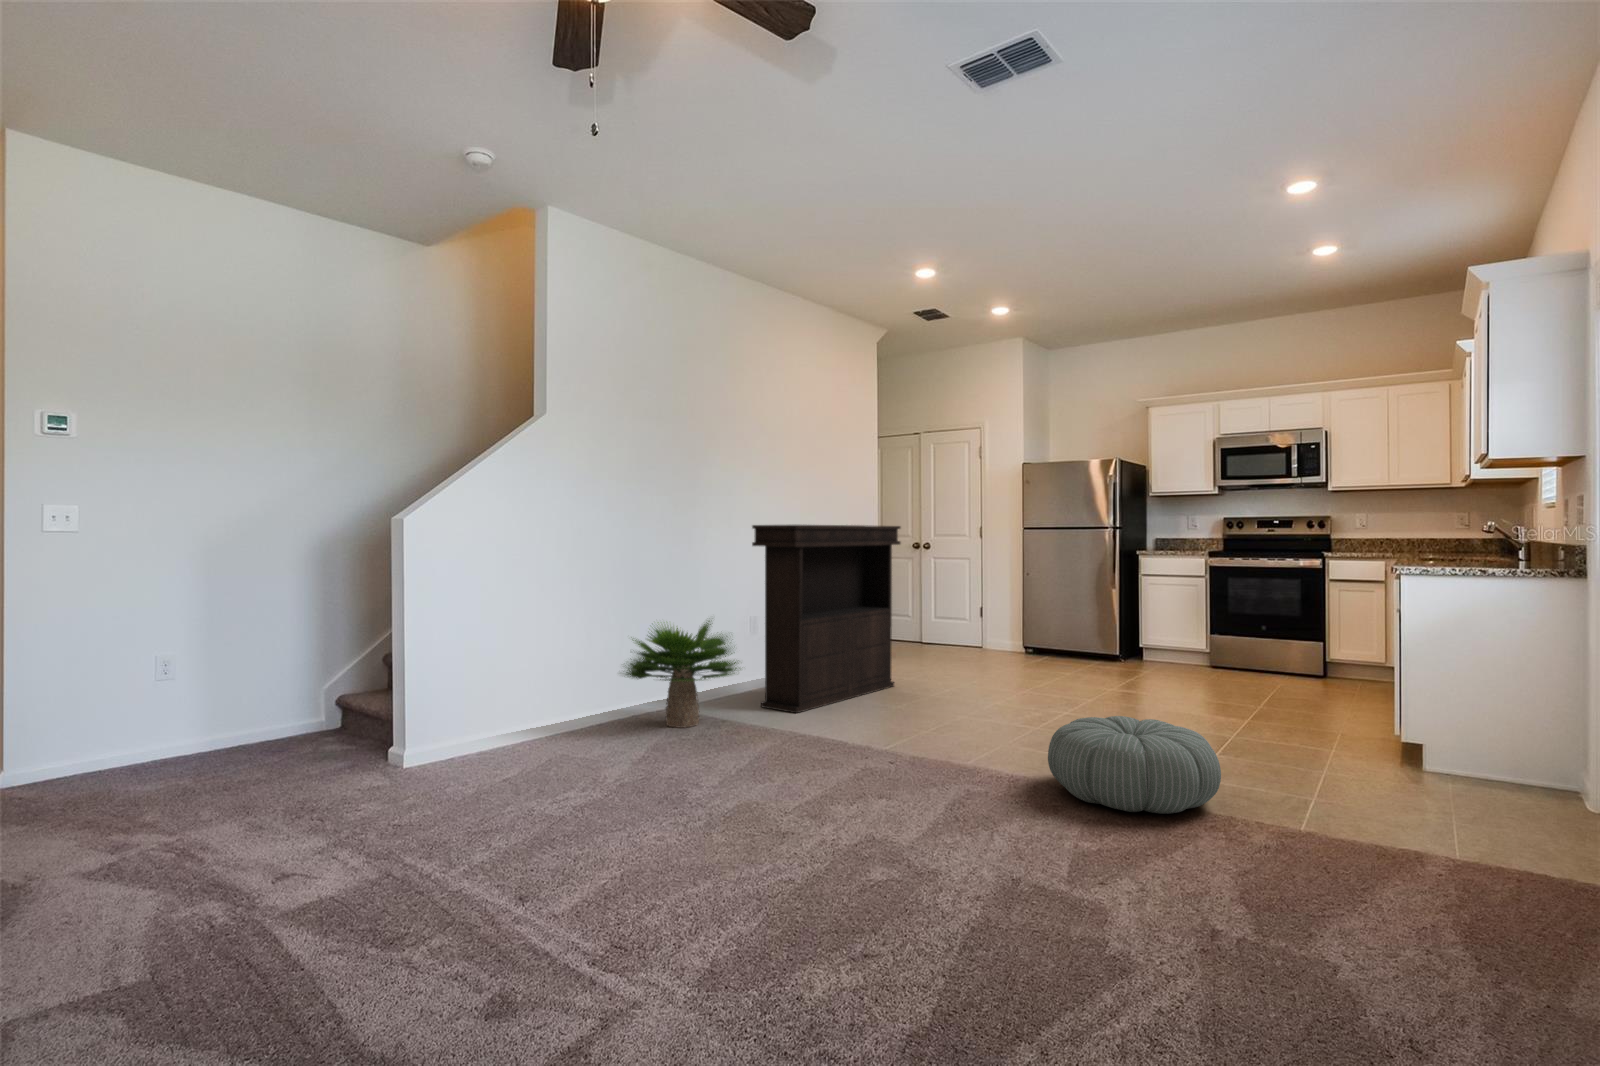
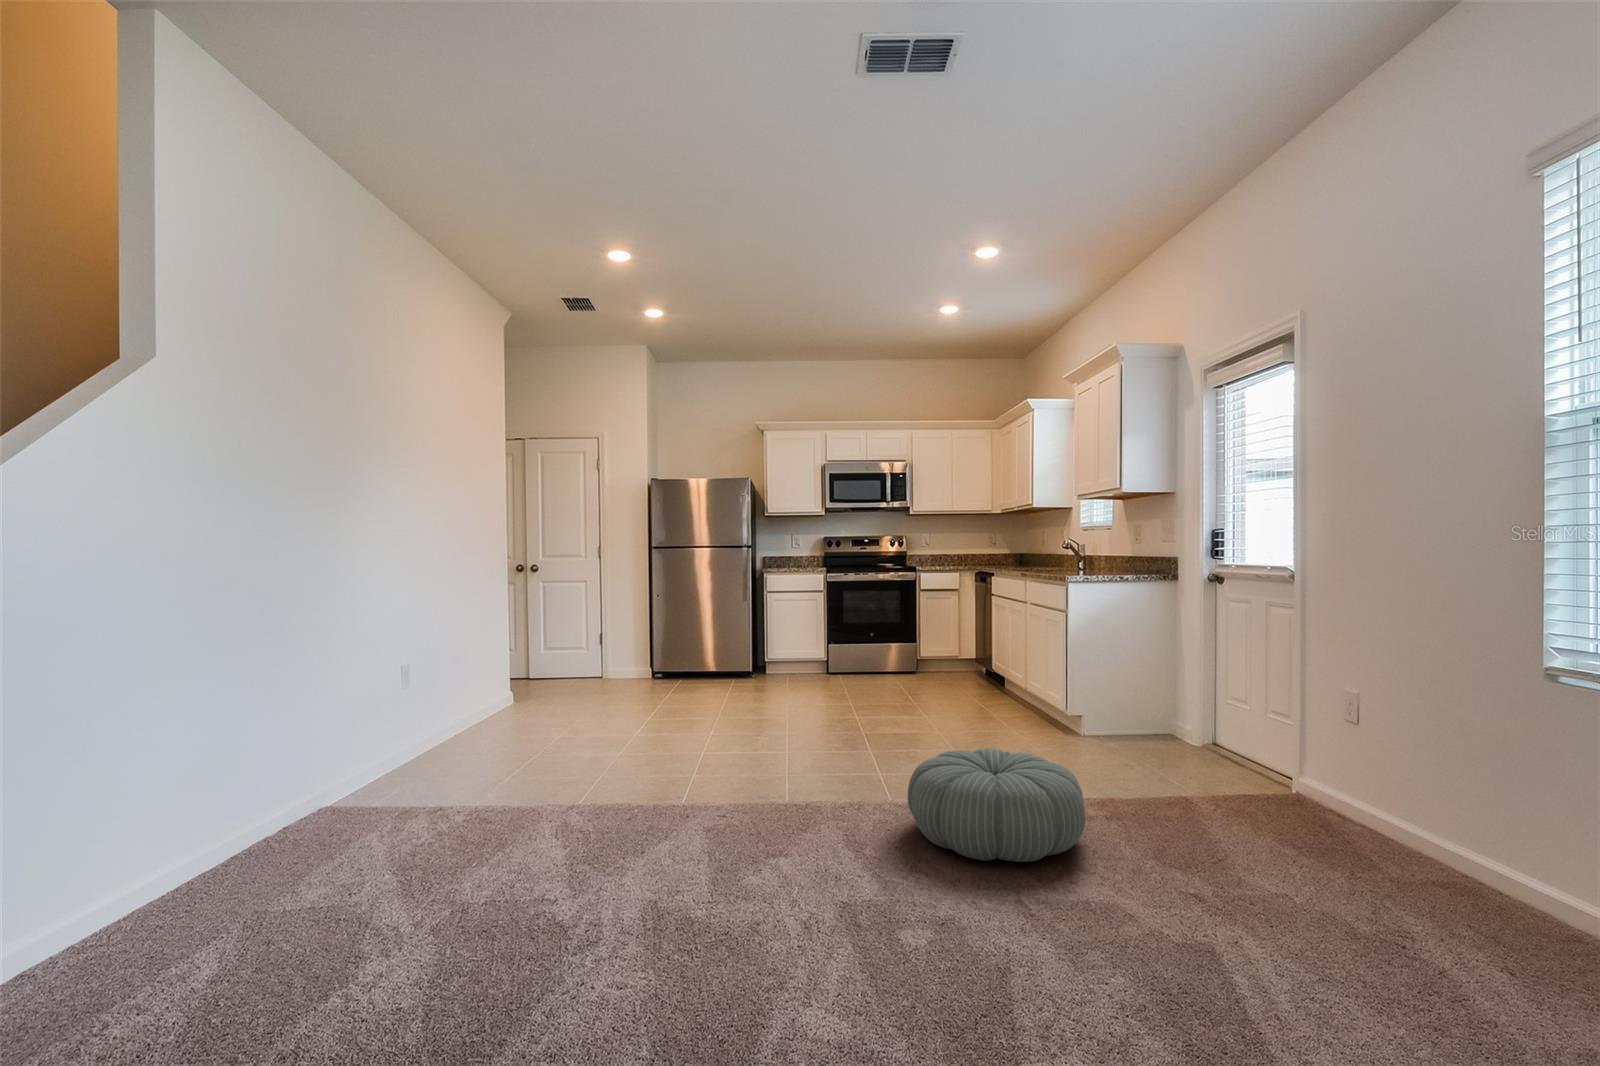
console table: present [752,525,901,713] -> none [409,547,576,815]
potted plant: present [625,620,737,728] -> none [173,688,434,892]

